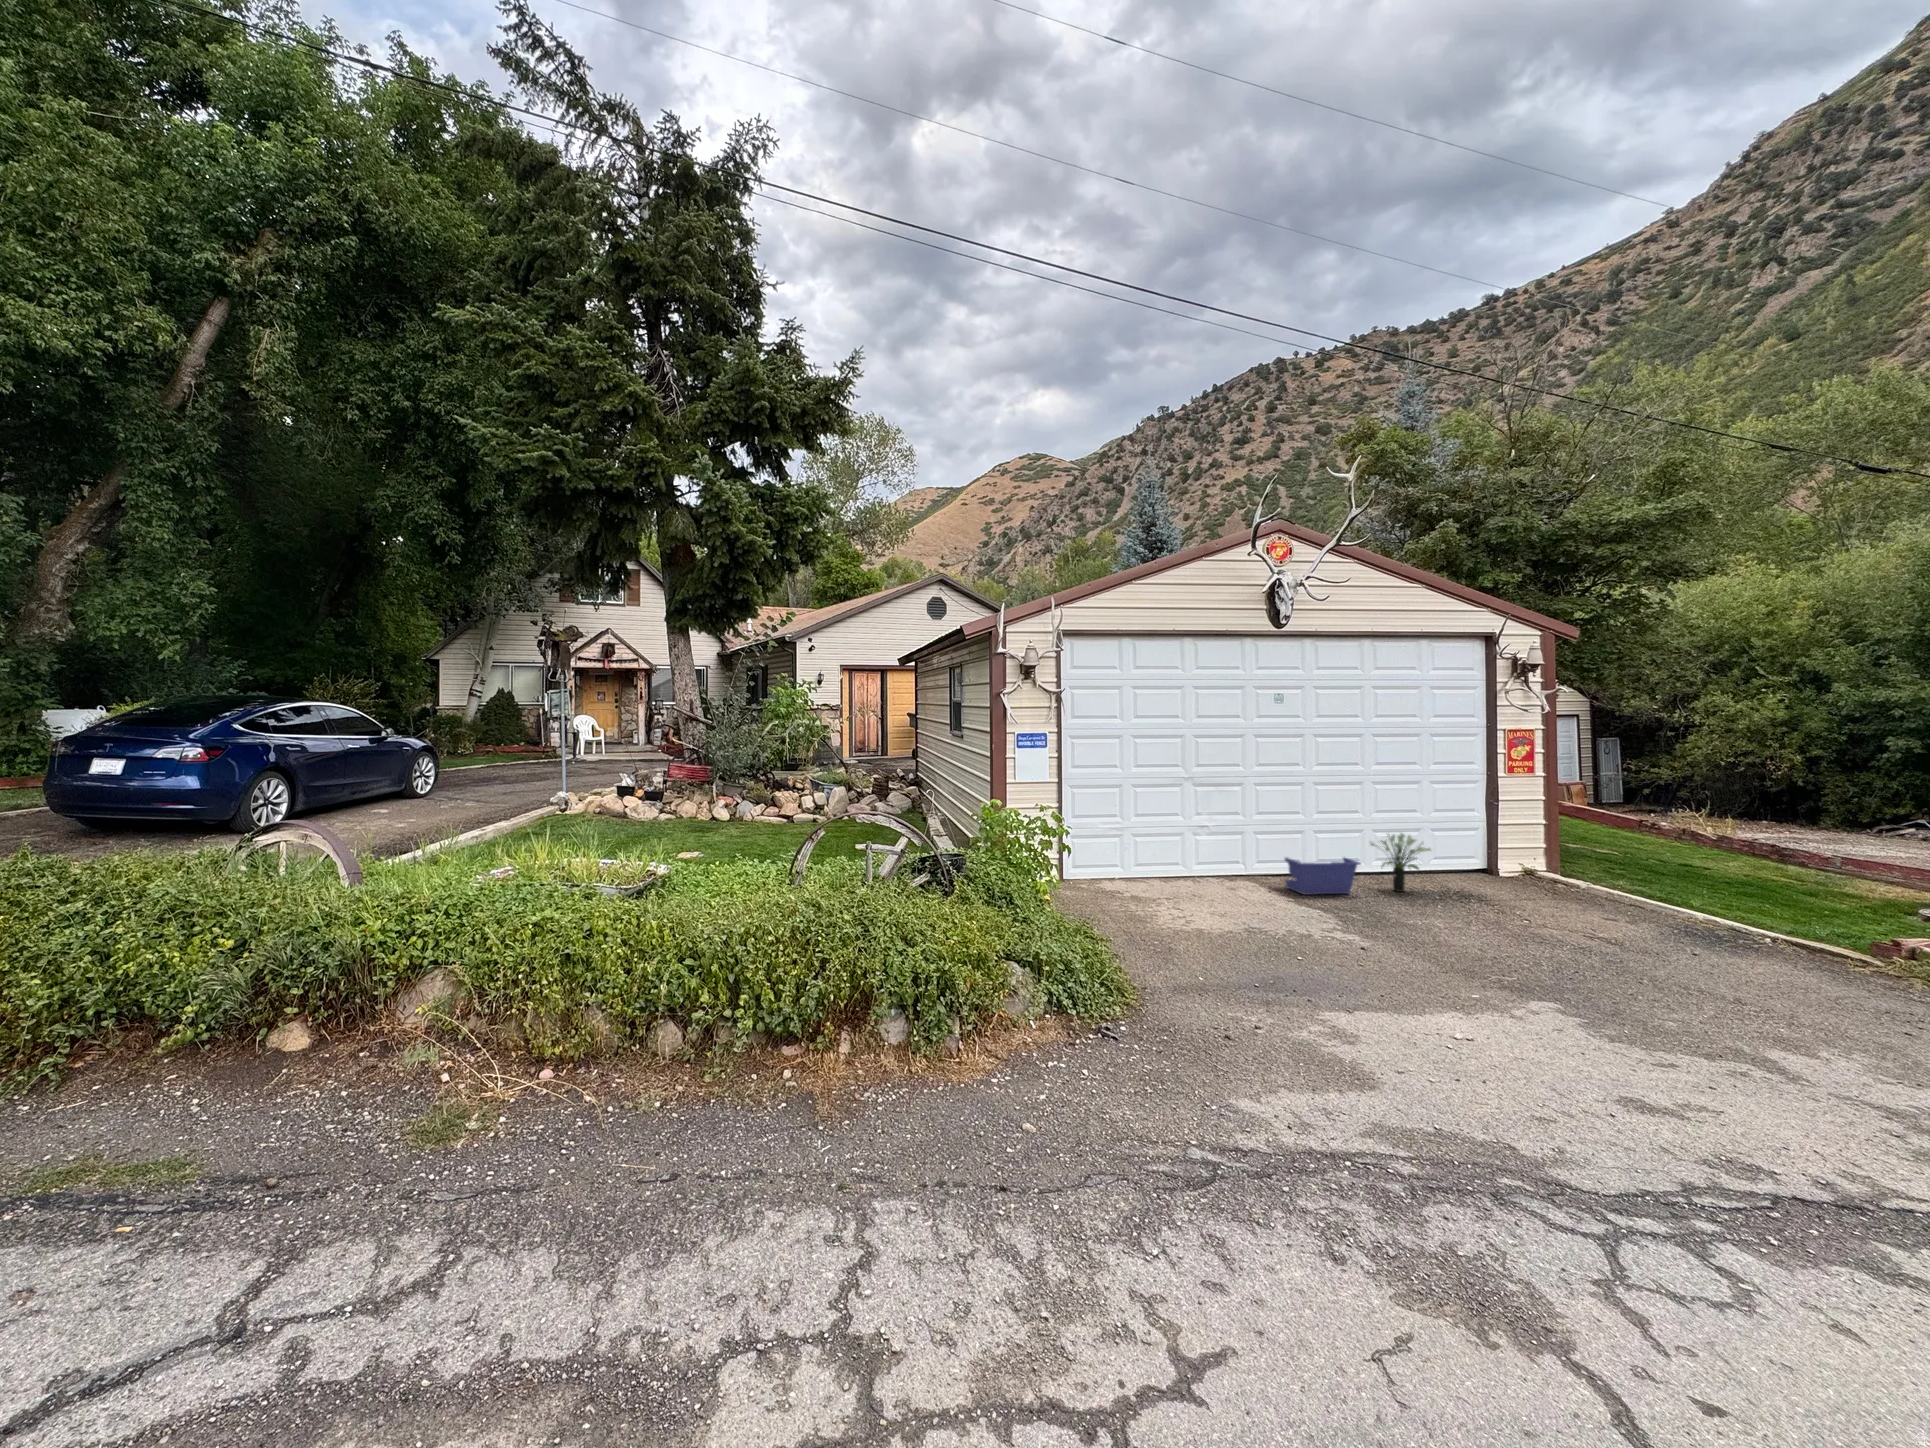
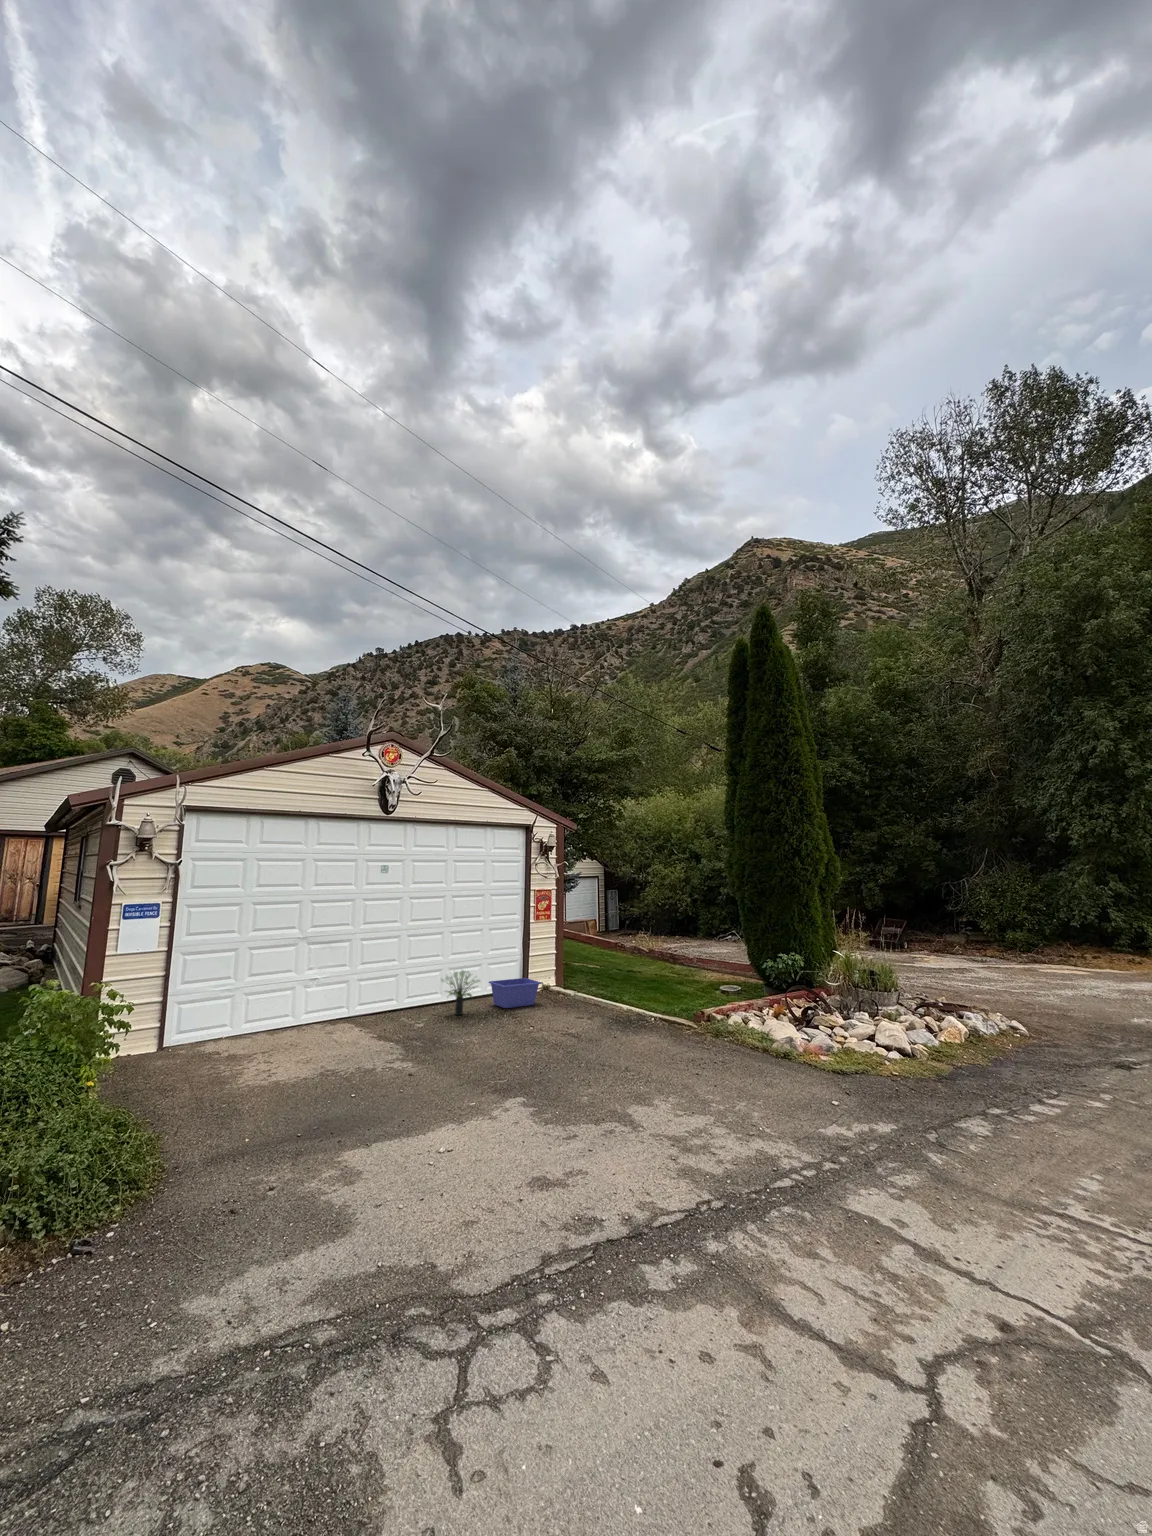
storage bin: present [1285,858,1361,895] -> present [489,978,541,1008]

